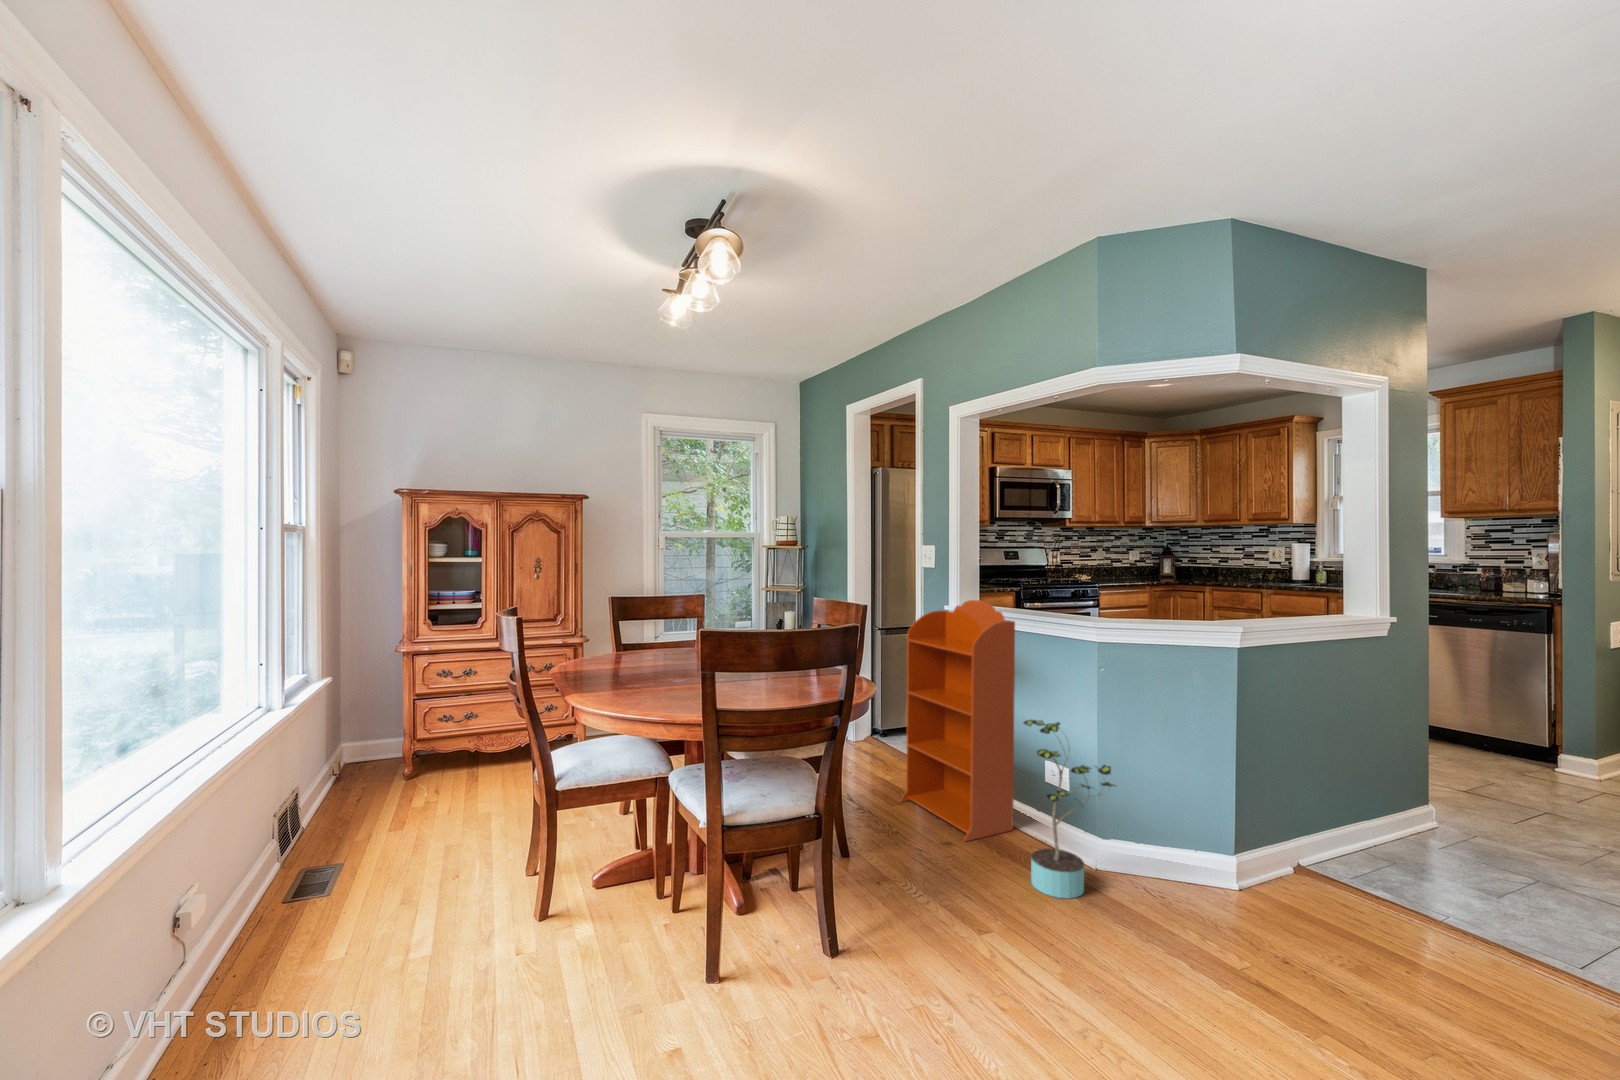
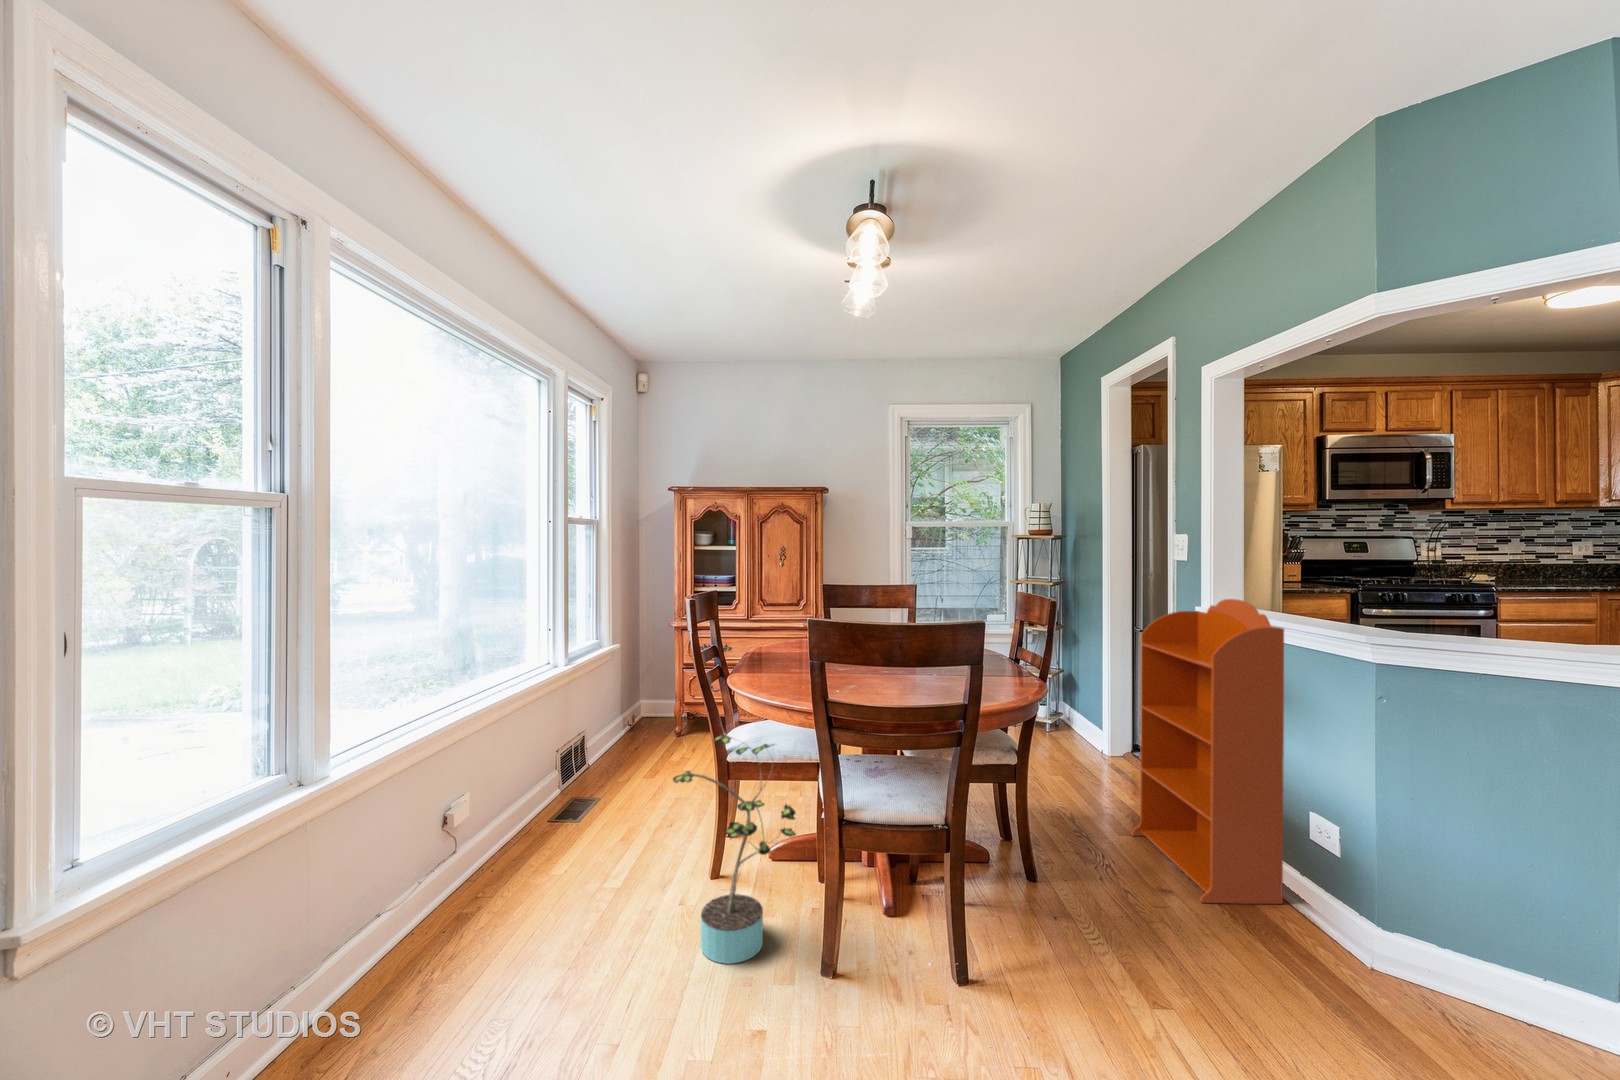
potted plant: present [1024,720,1114,899] -> present [673,735,796,964]

